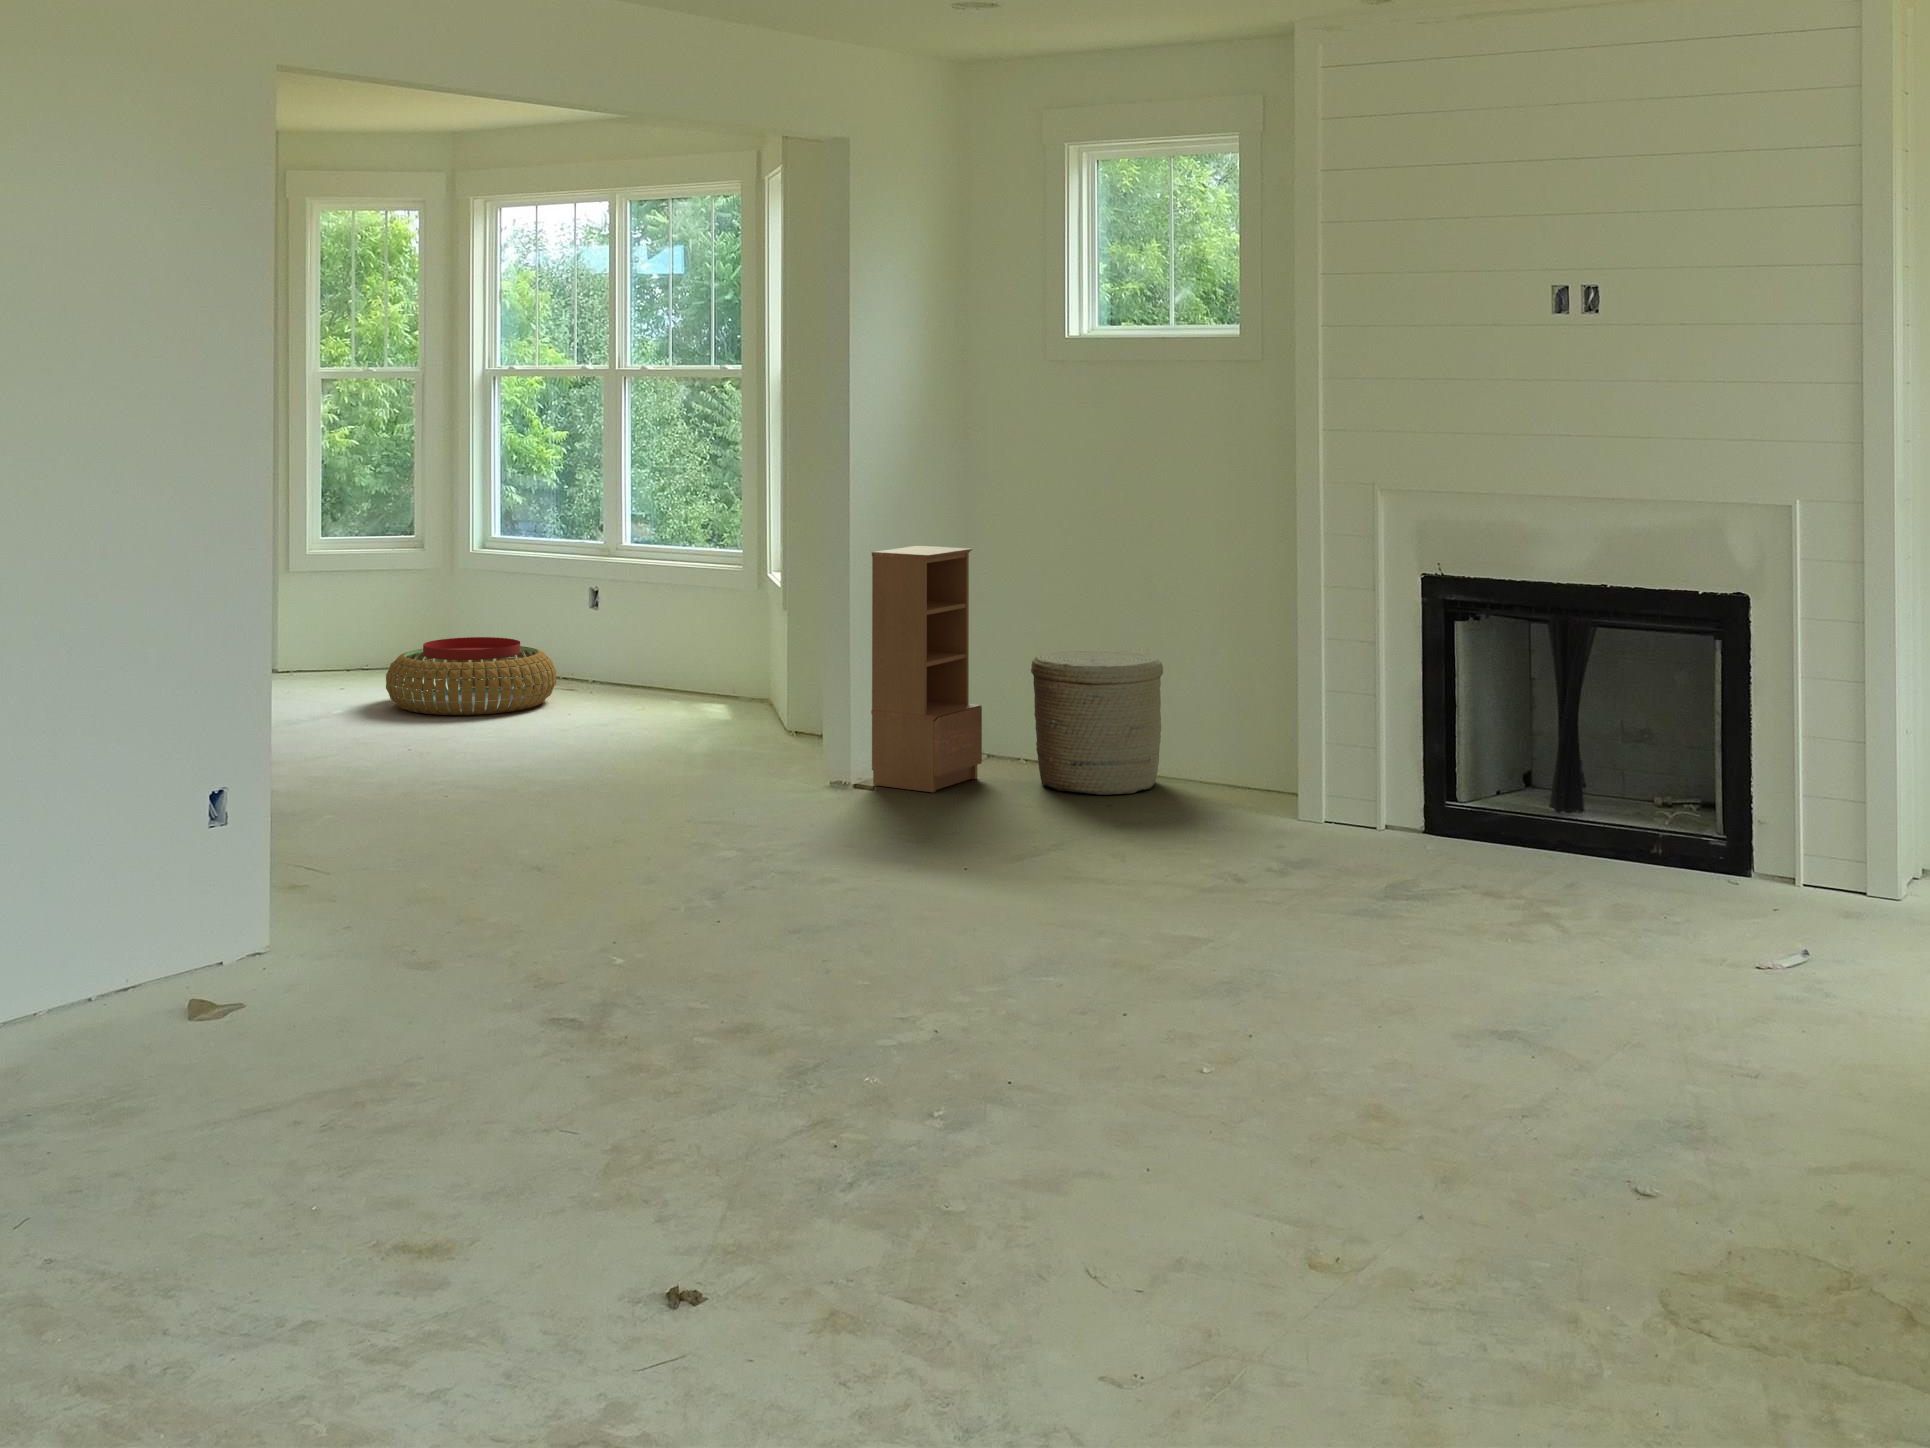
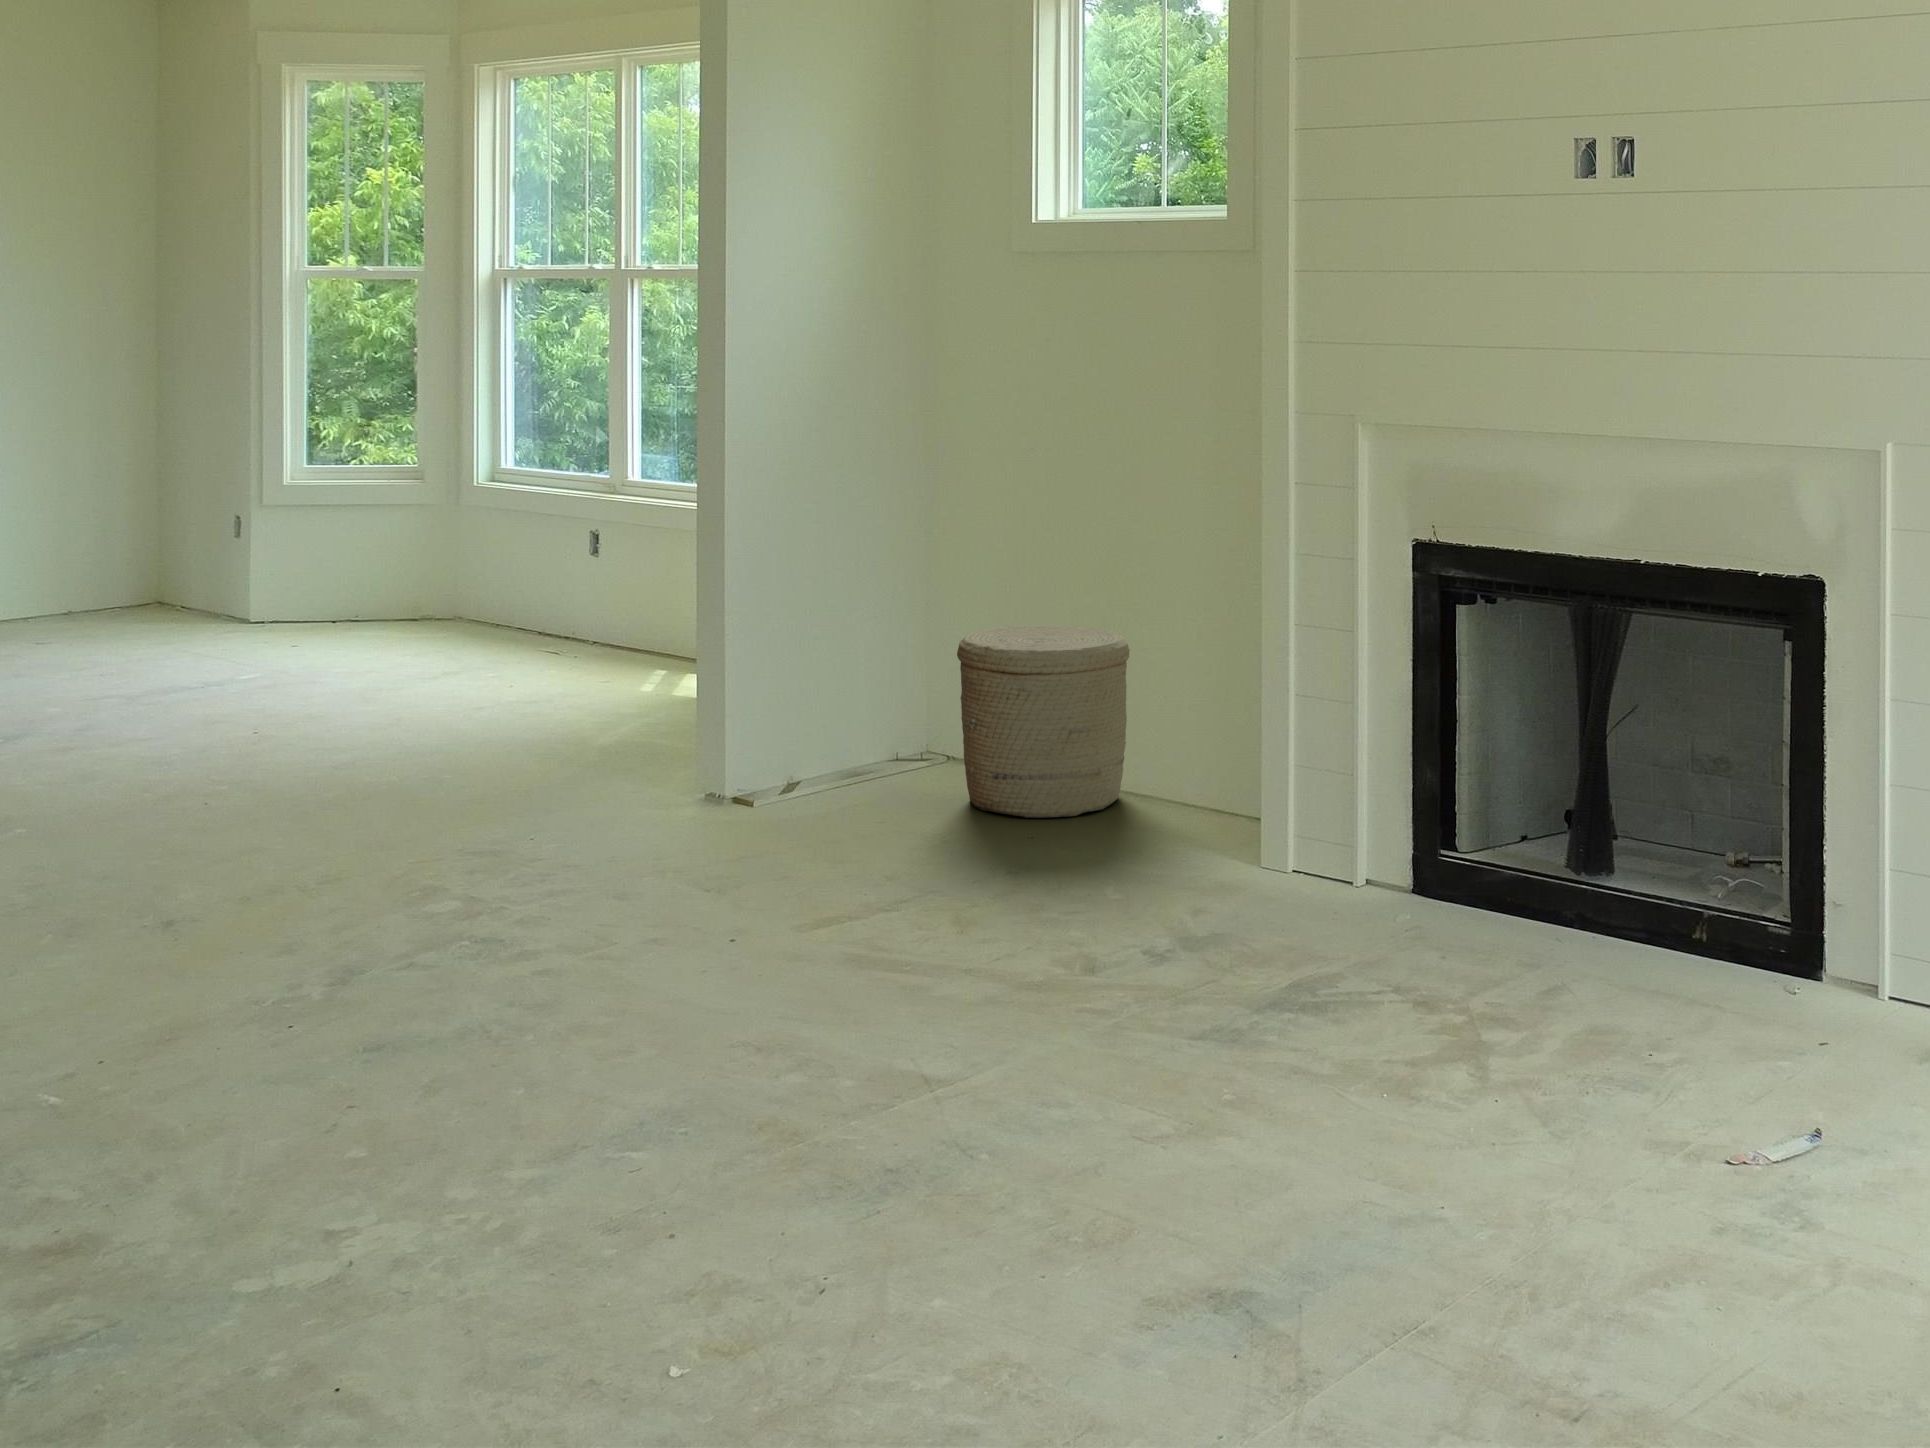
bookcase: present [871,546,982,792] -> none [754,489,905,809]
pouf: present [386,637,556,715] -> none [304,589,519,684]

